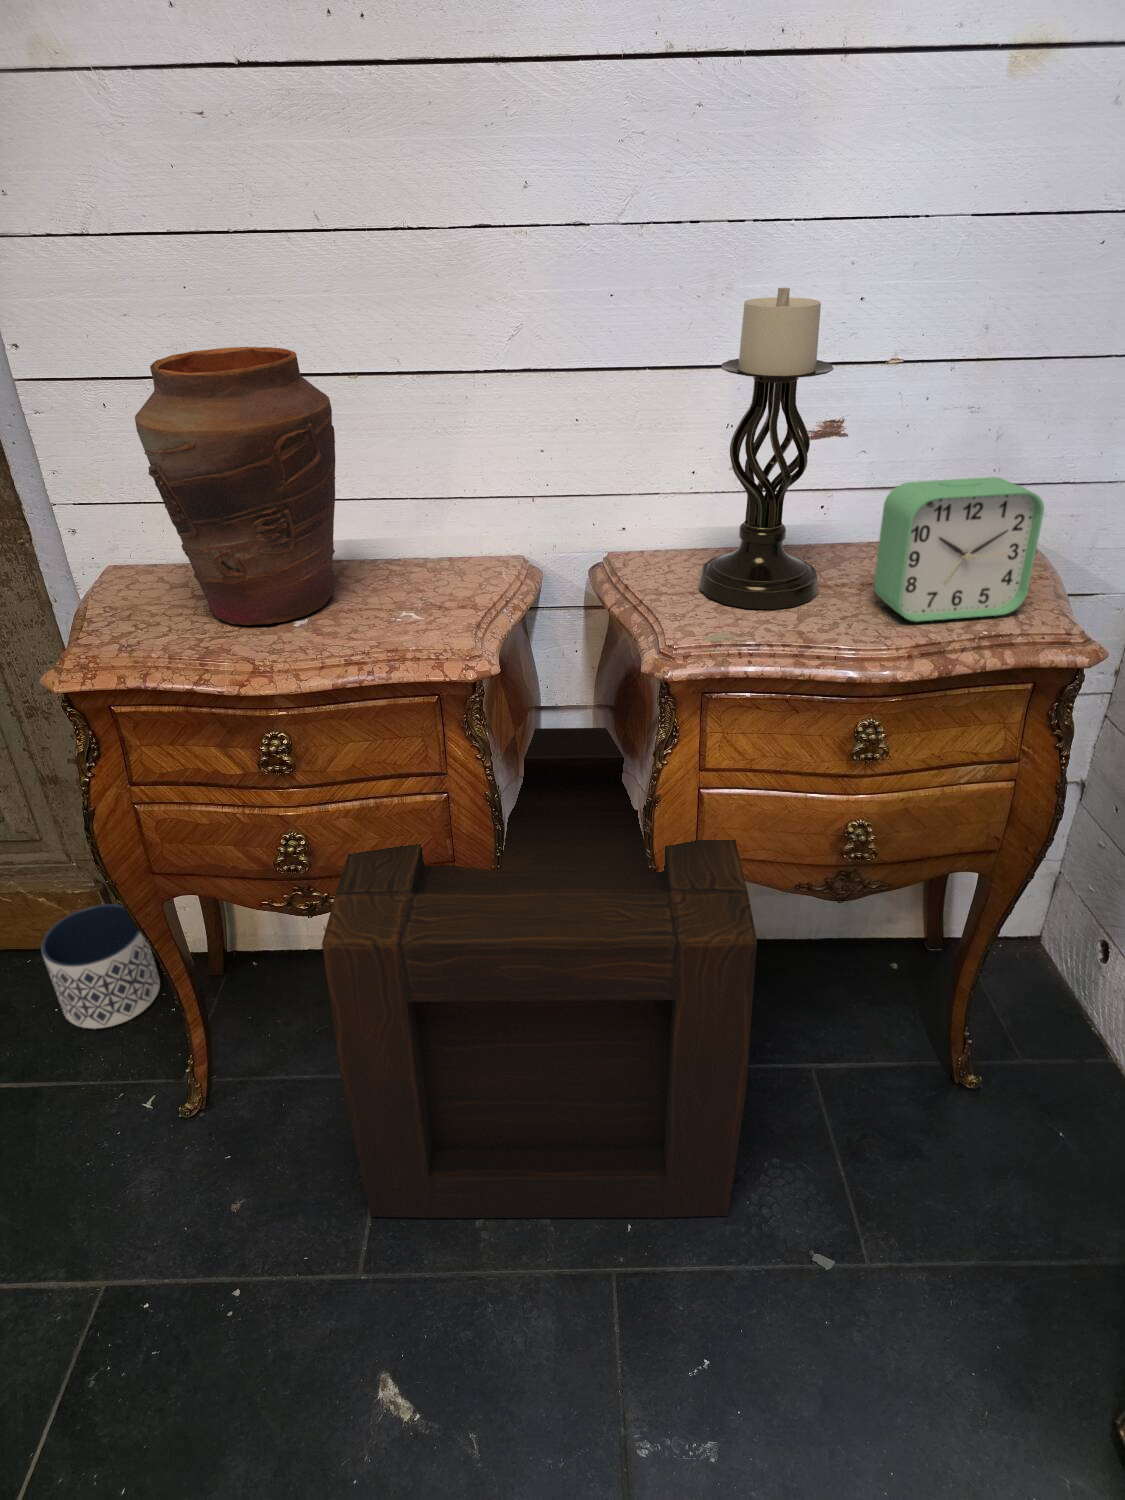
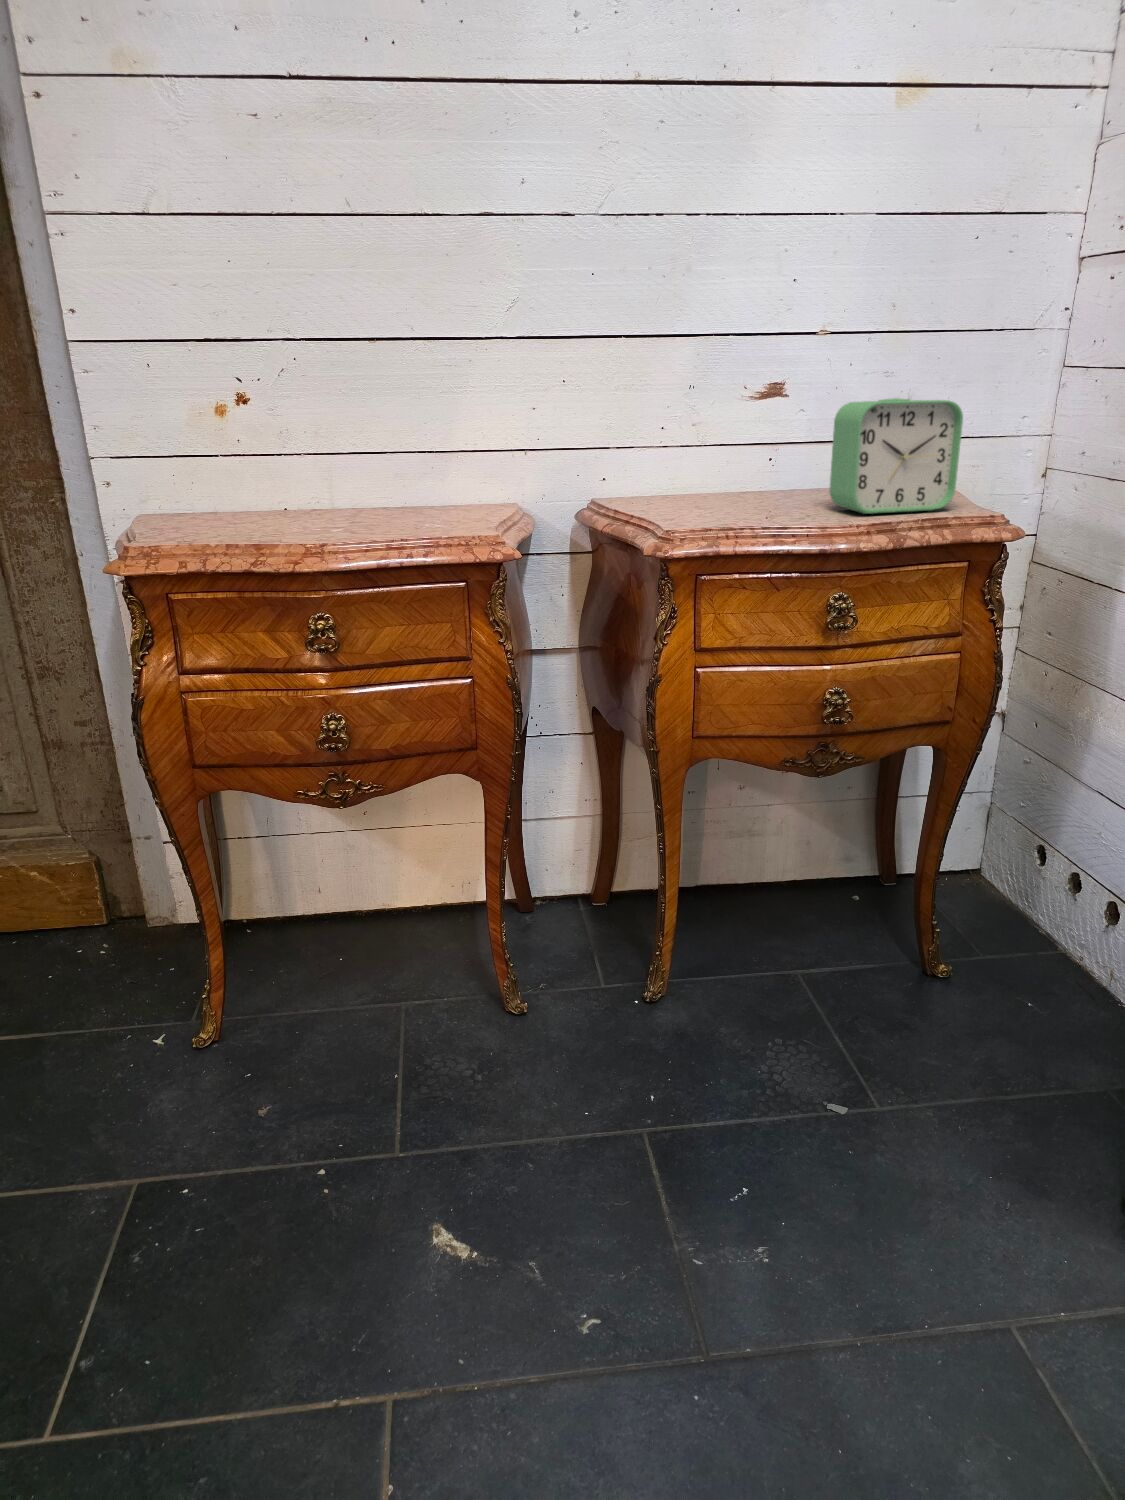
candle holder: present [699,288,833,609] -> none [680,245,787,513]
vase: present [135,347,335,625] -> none [199,293,369,531]
wooden crate: present [322,728,757,1218] -> none [374,662,762,1108]
planter: present [41,904,160,1029] -> none [45,868,158,986]

